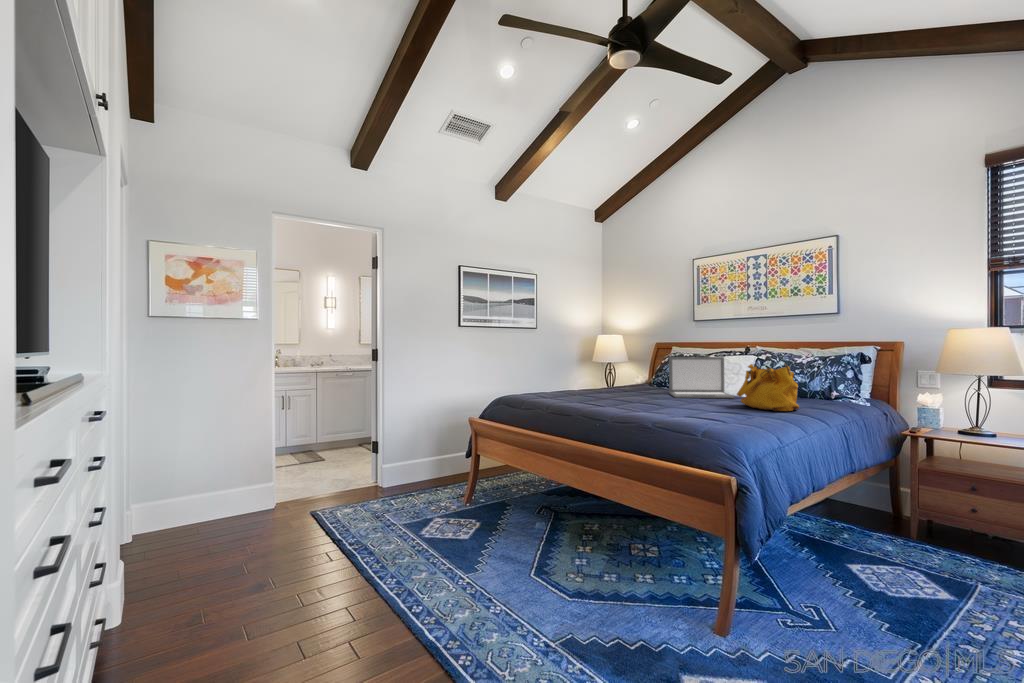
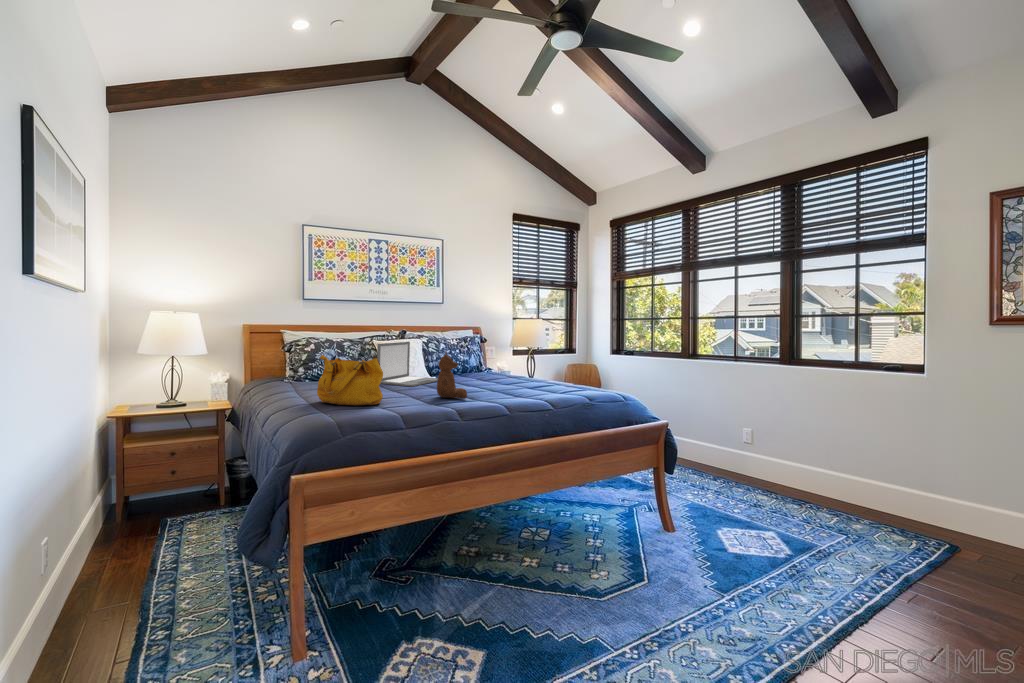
teddy bear: none [626,360,664,406] -> present [437,351,467,399]
handbag: present [737,363,799,411] -> present [317,354,383,405]

